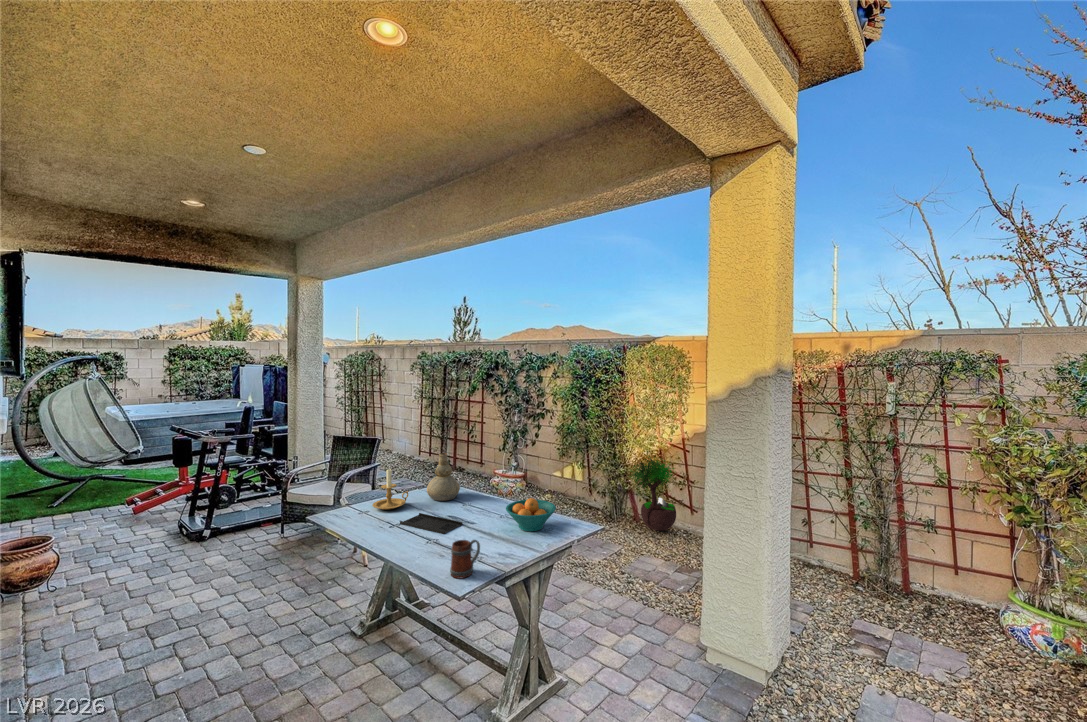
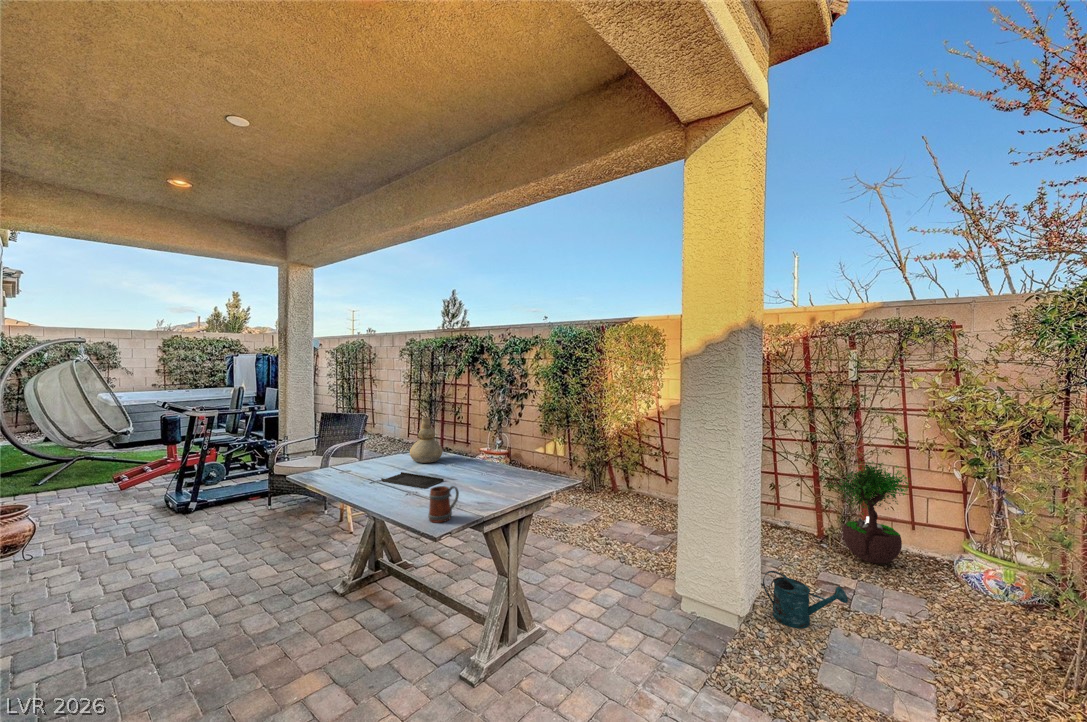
potted tree: present [630,456,676,531] -> present [831,458,909,563]
candle holder: present [372,469,409,510] -> none [355,430,392,470]
fruit bowl: present [506,498,556,531] -> none [486,454,536,485]
watering can: none [793,622,882,685] -> present [763,571,848,628]

